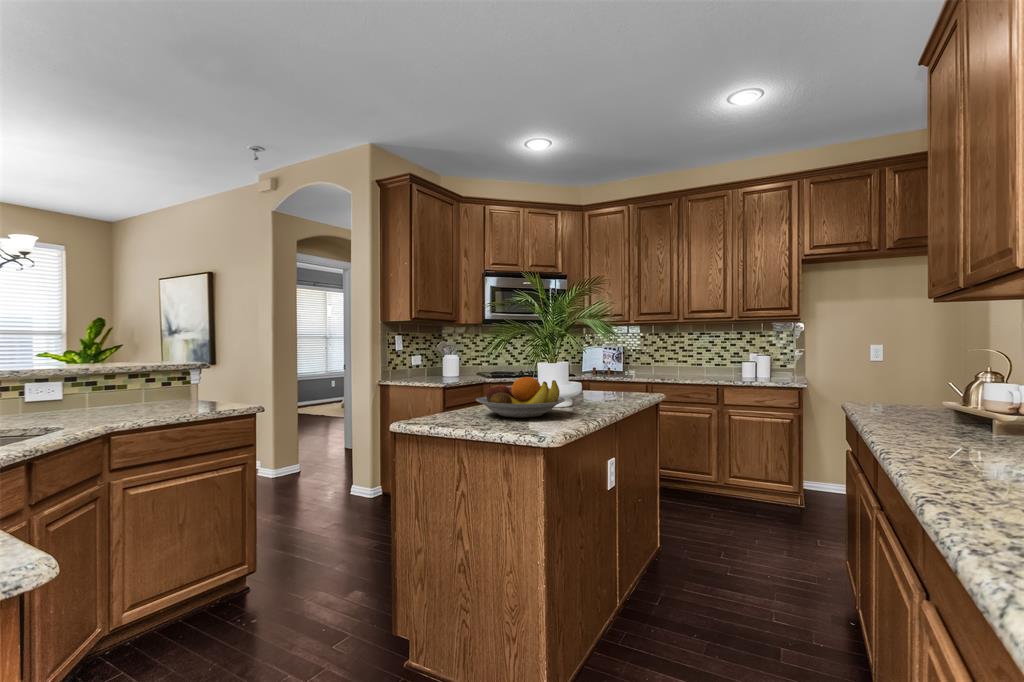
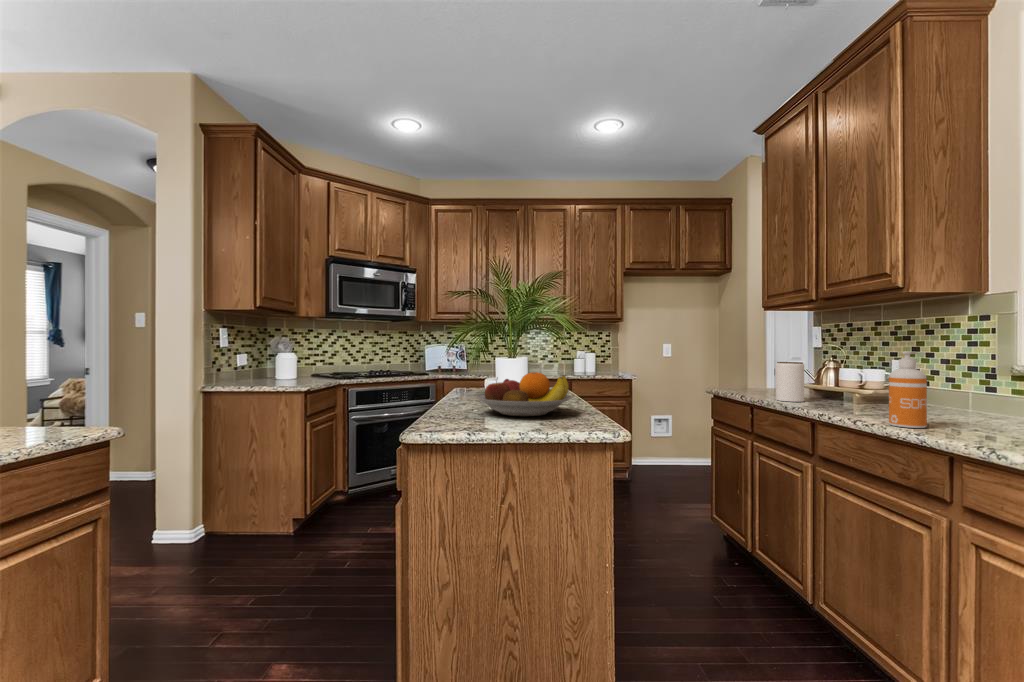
soap dispenser: none [923,361,975,465] -> present [889,351,927,428]
jar: none [876,371,915,423] -> present [776,362,804,402]

